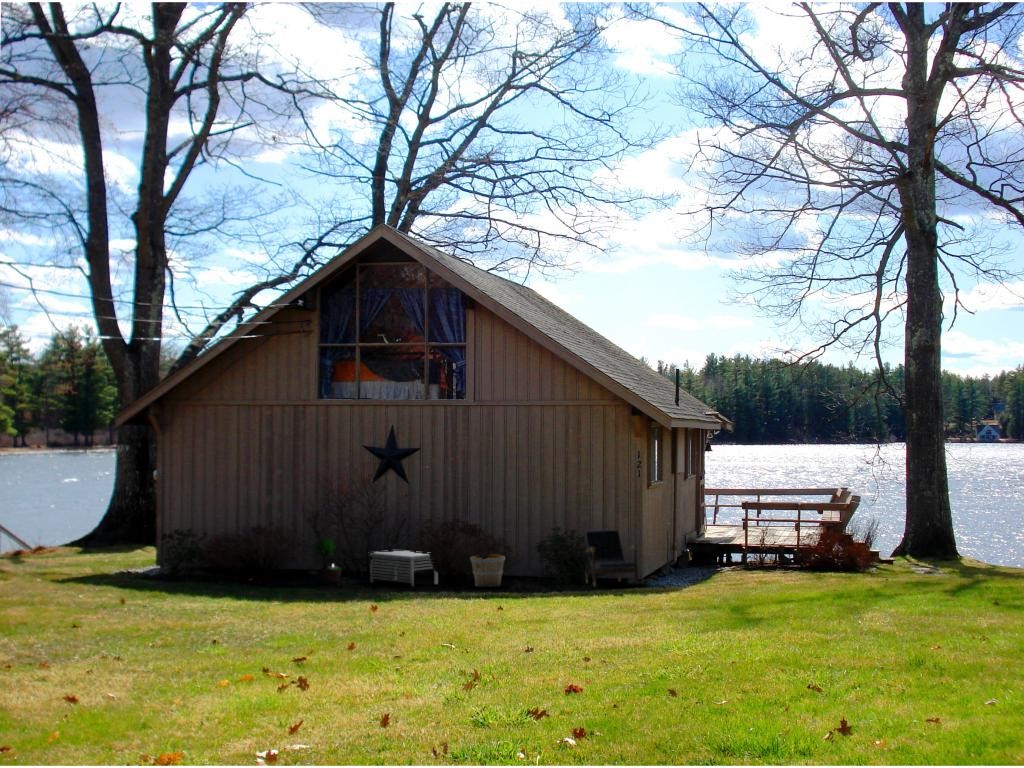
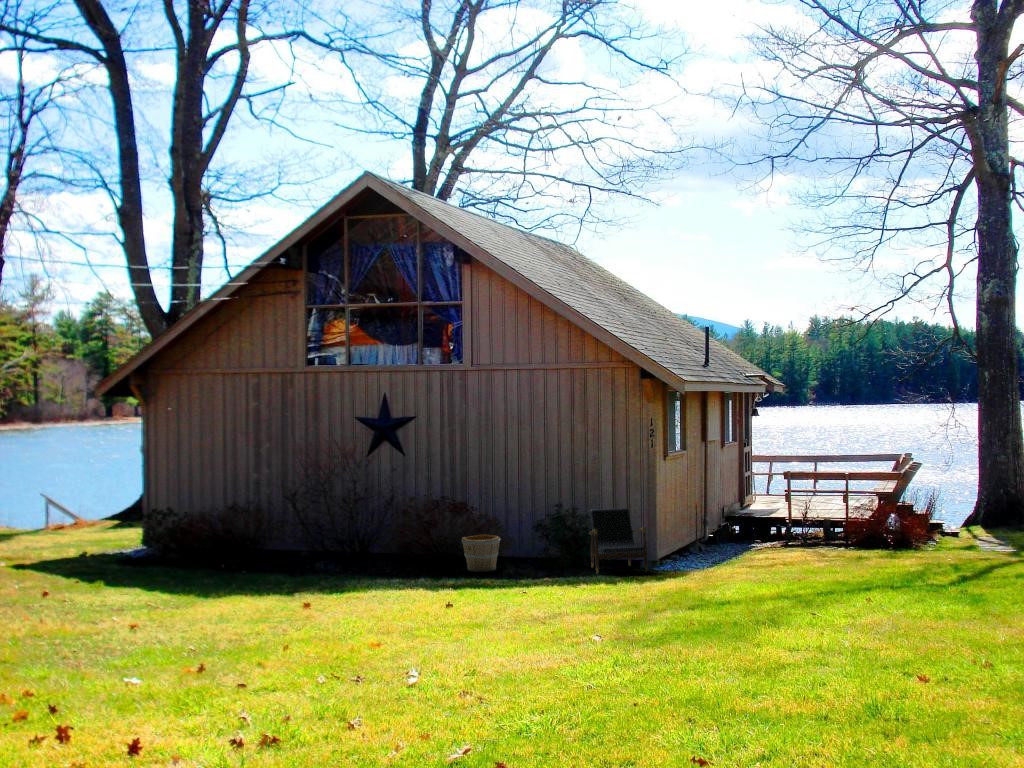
potted tree: present [313,539,341,583] -> none [295,509,331,563]
storage bench: present [370,550,438,586] -> none [357,527,432,571]

